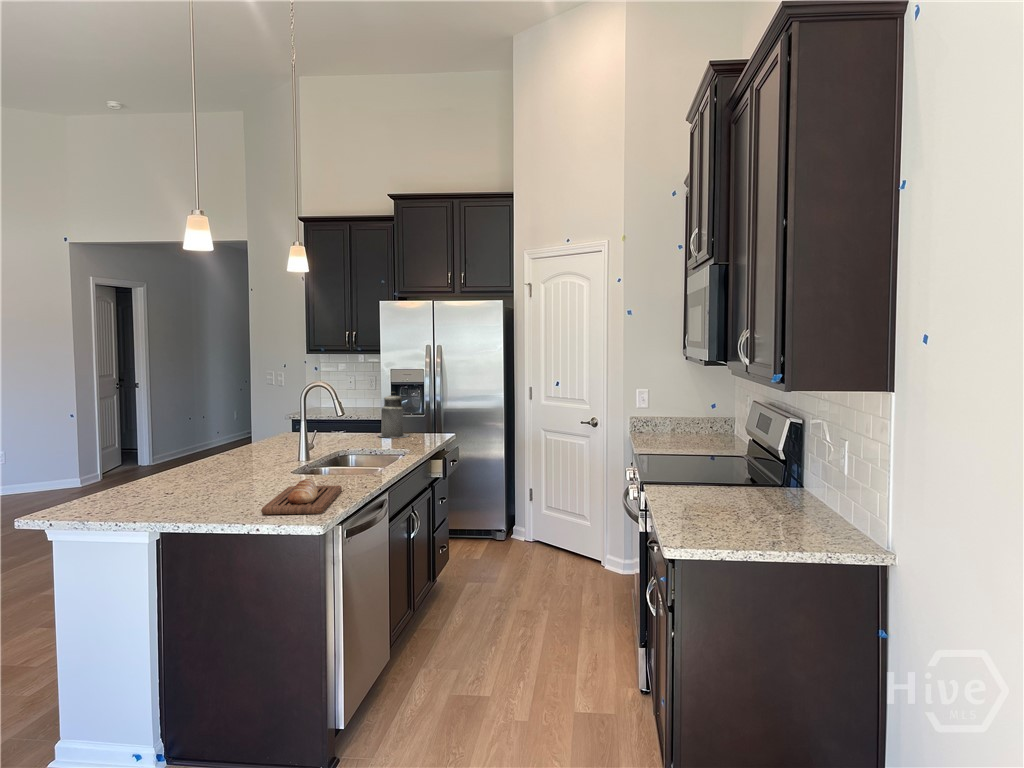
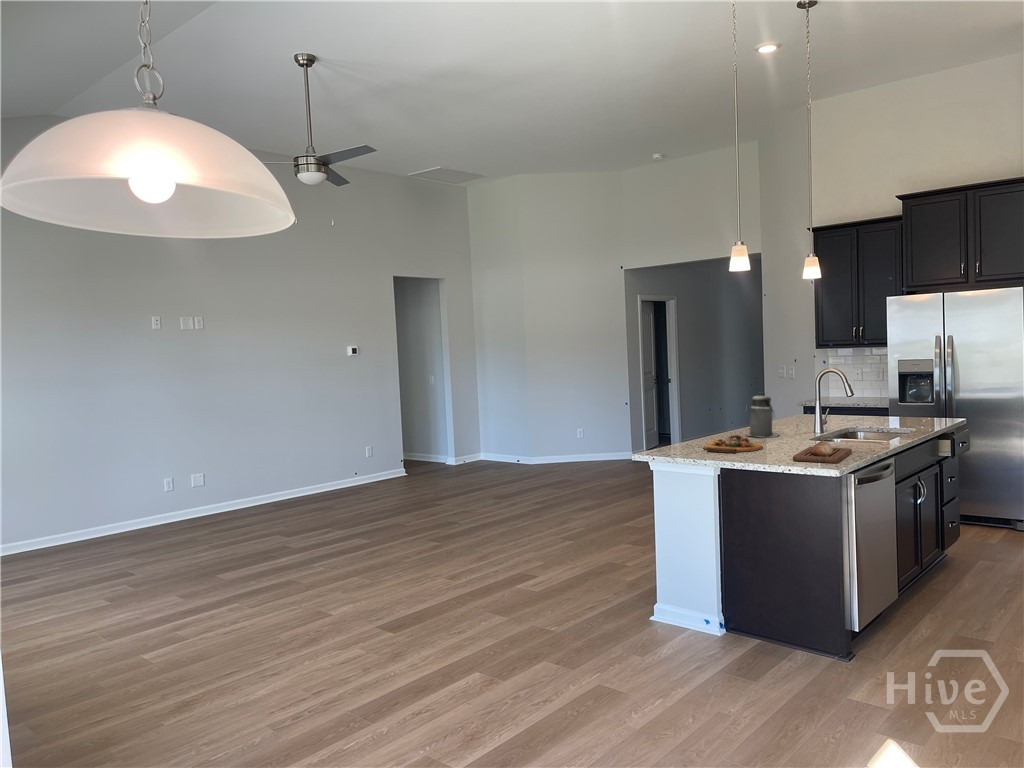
canister: present [378,392,409,438] -> present [747,392,779,437]
cutting board: none [130,476,225,507] -> present [703,435,763,453]

